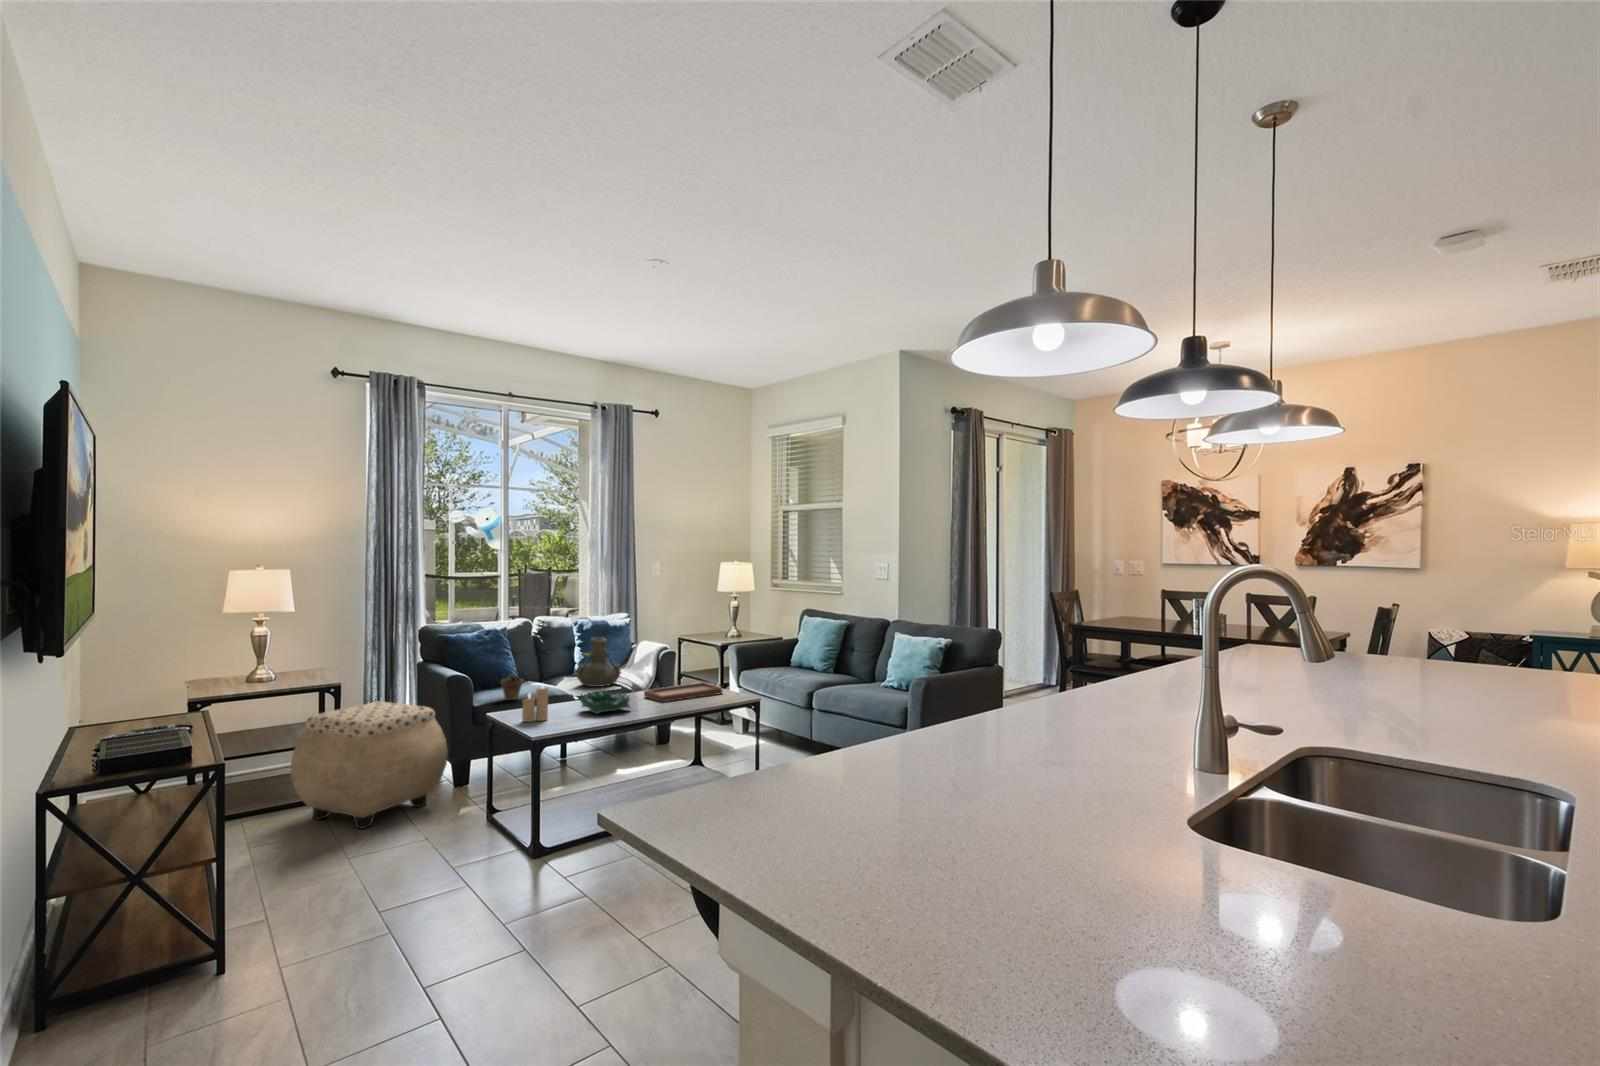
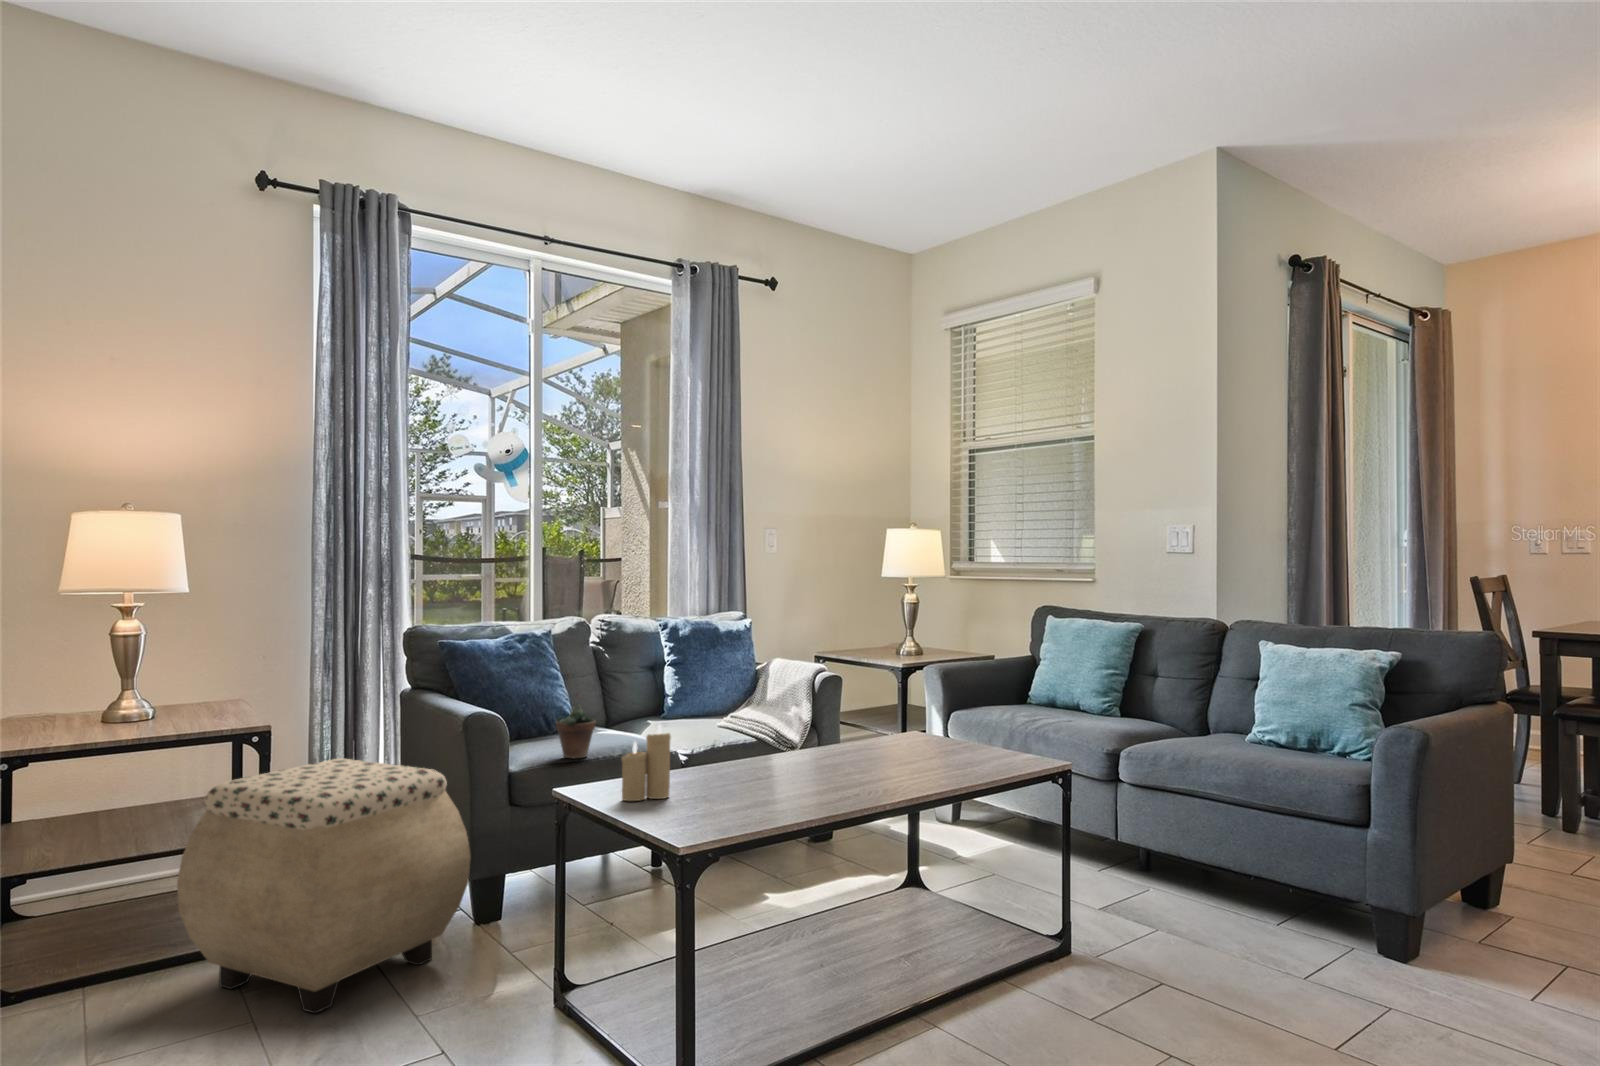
vase: present [576,637,621,687] -> none [676,648,758,736]
tray: present [644,671,722,702] -> none [821,705,964,766]
decorative bowl: present [580,691,630,714] -> none [719,740,822,788]

